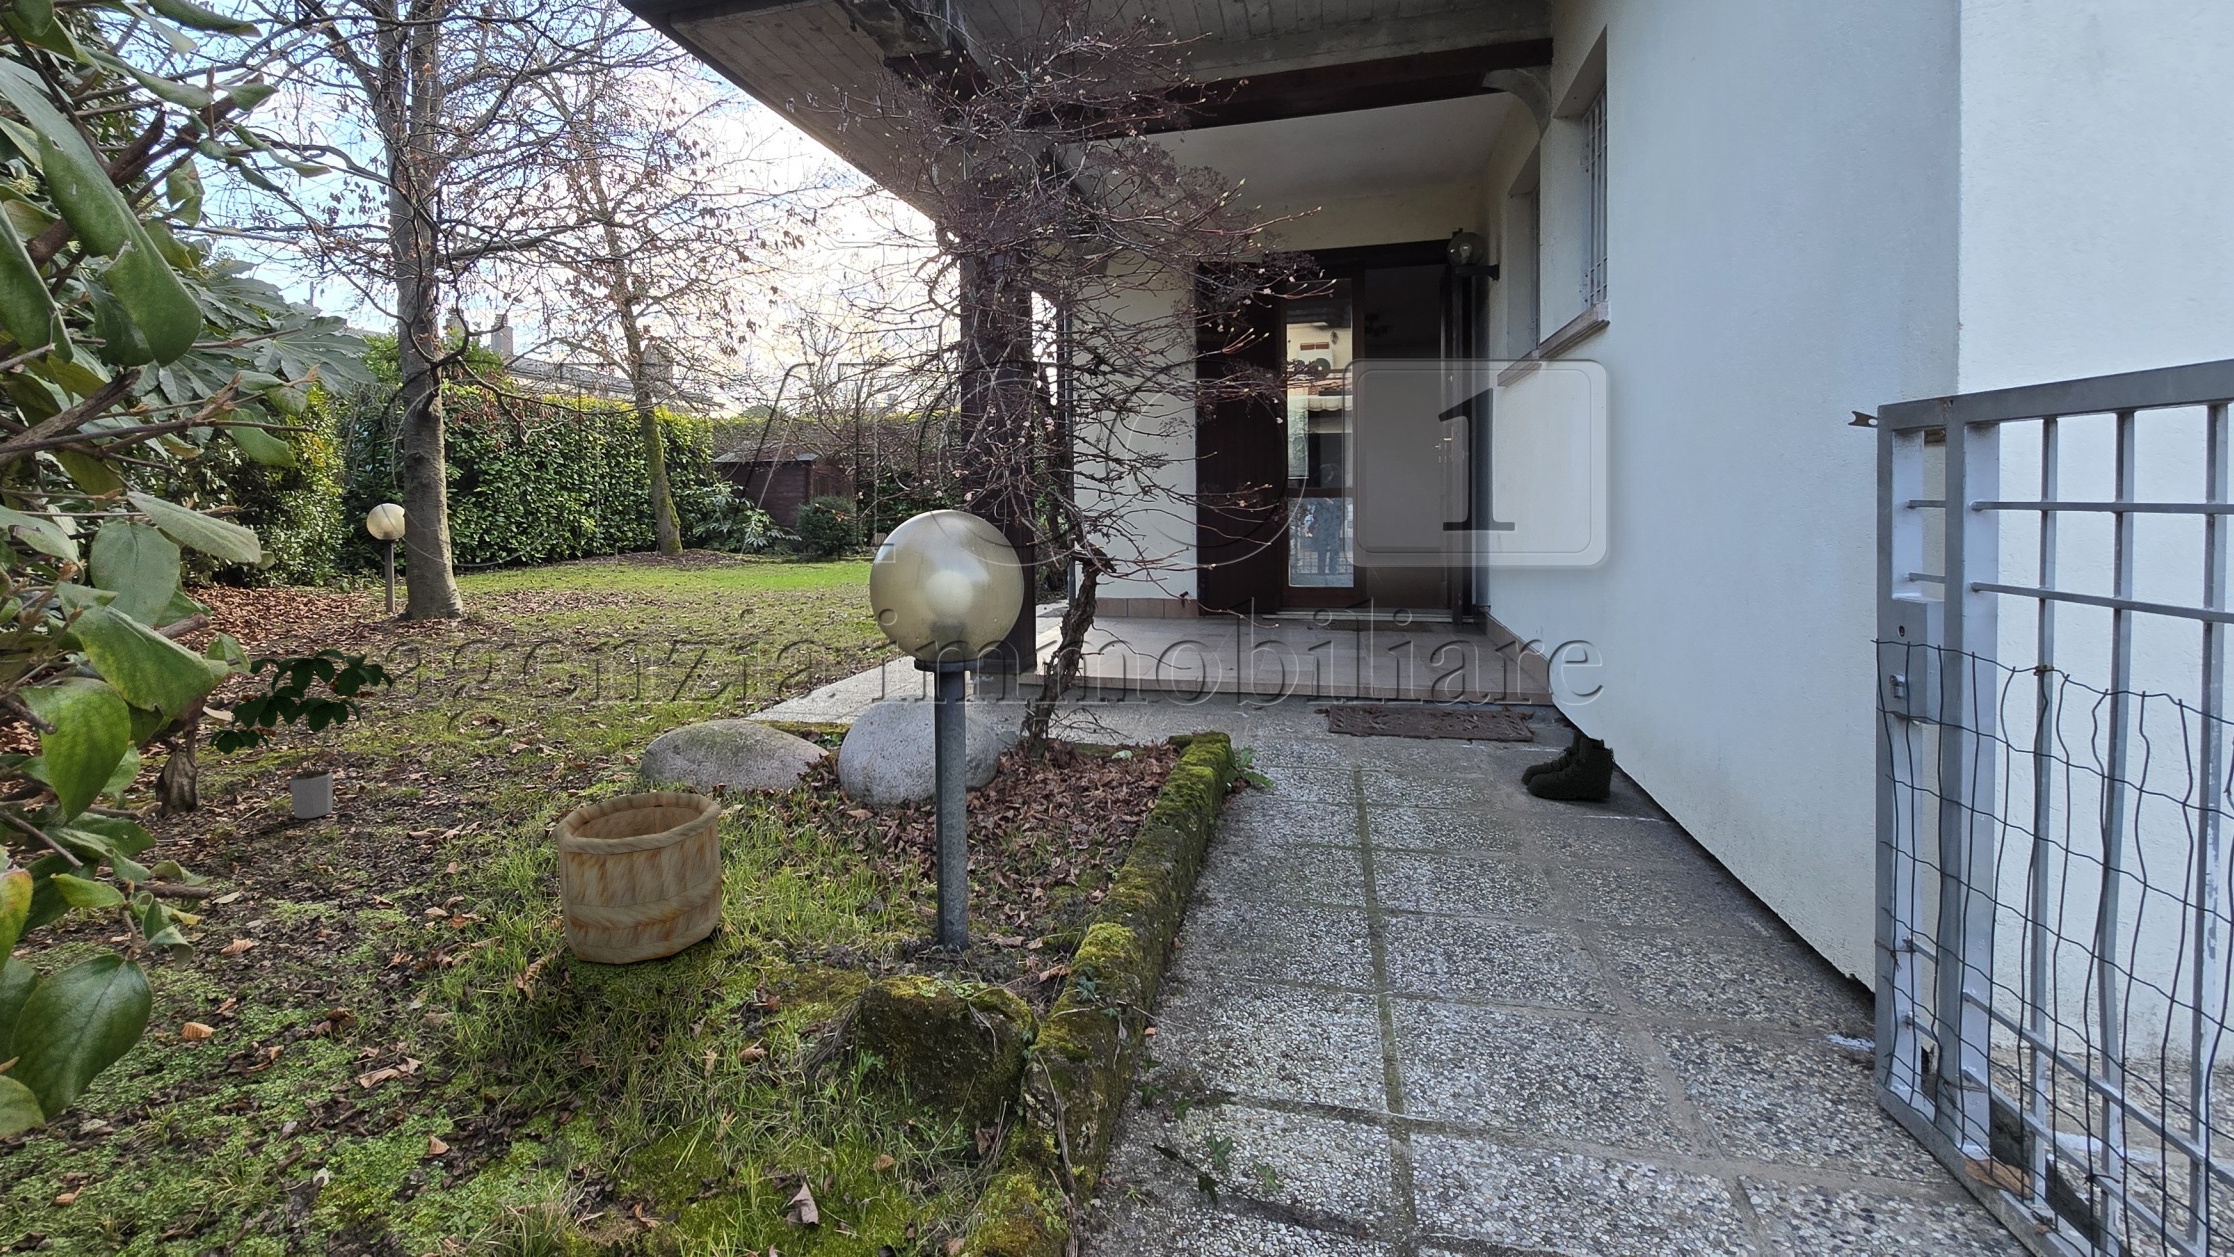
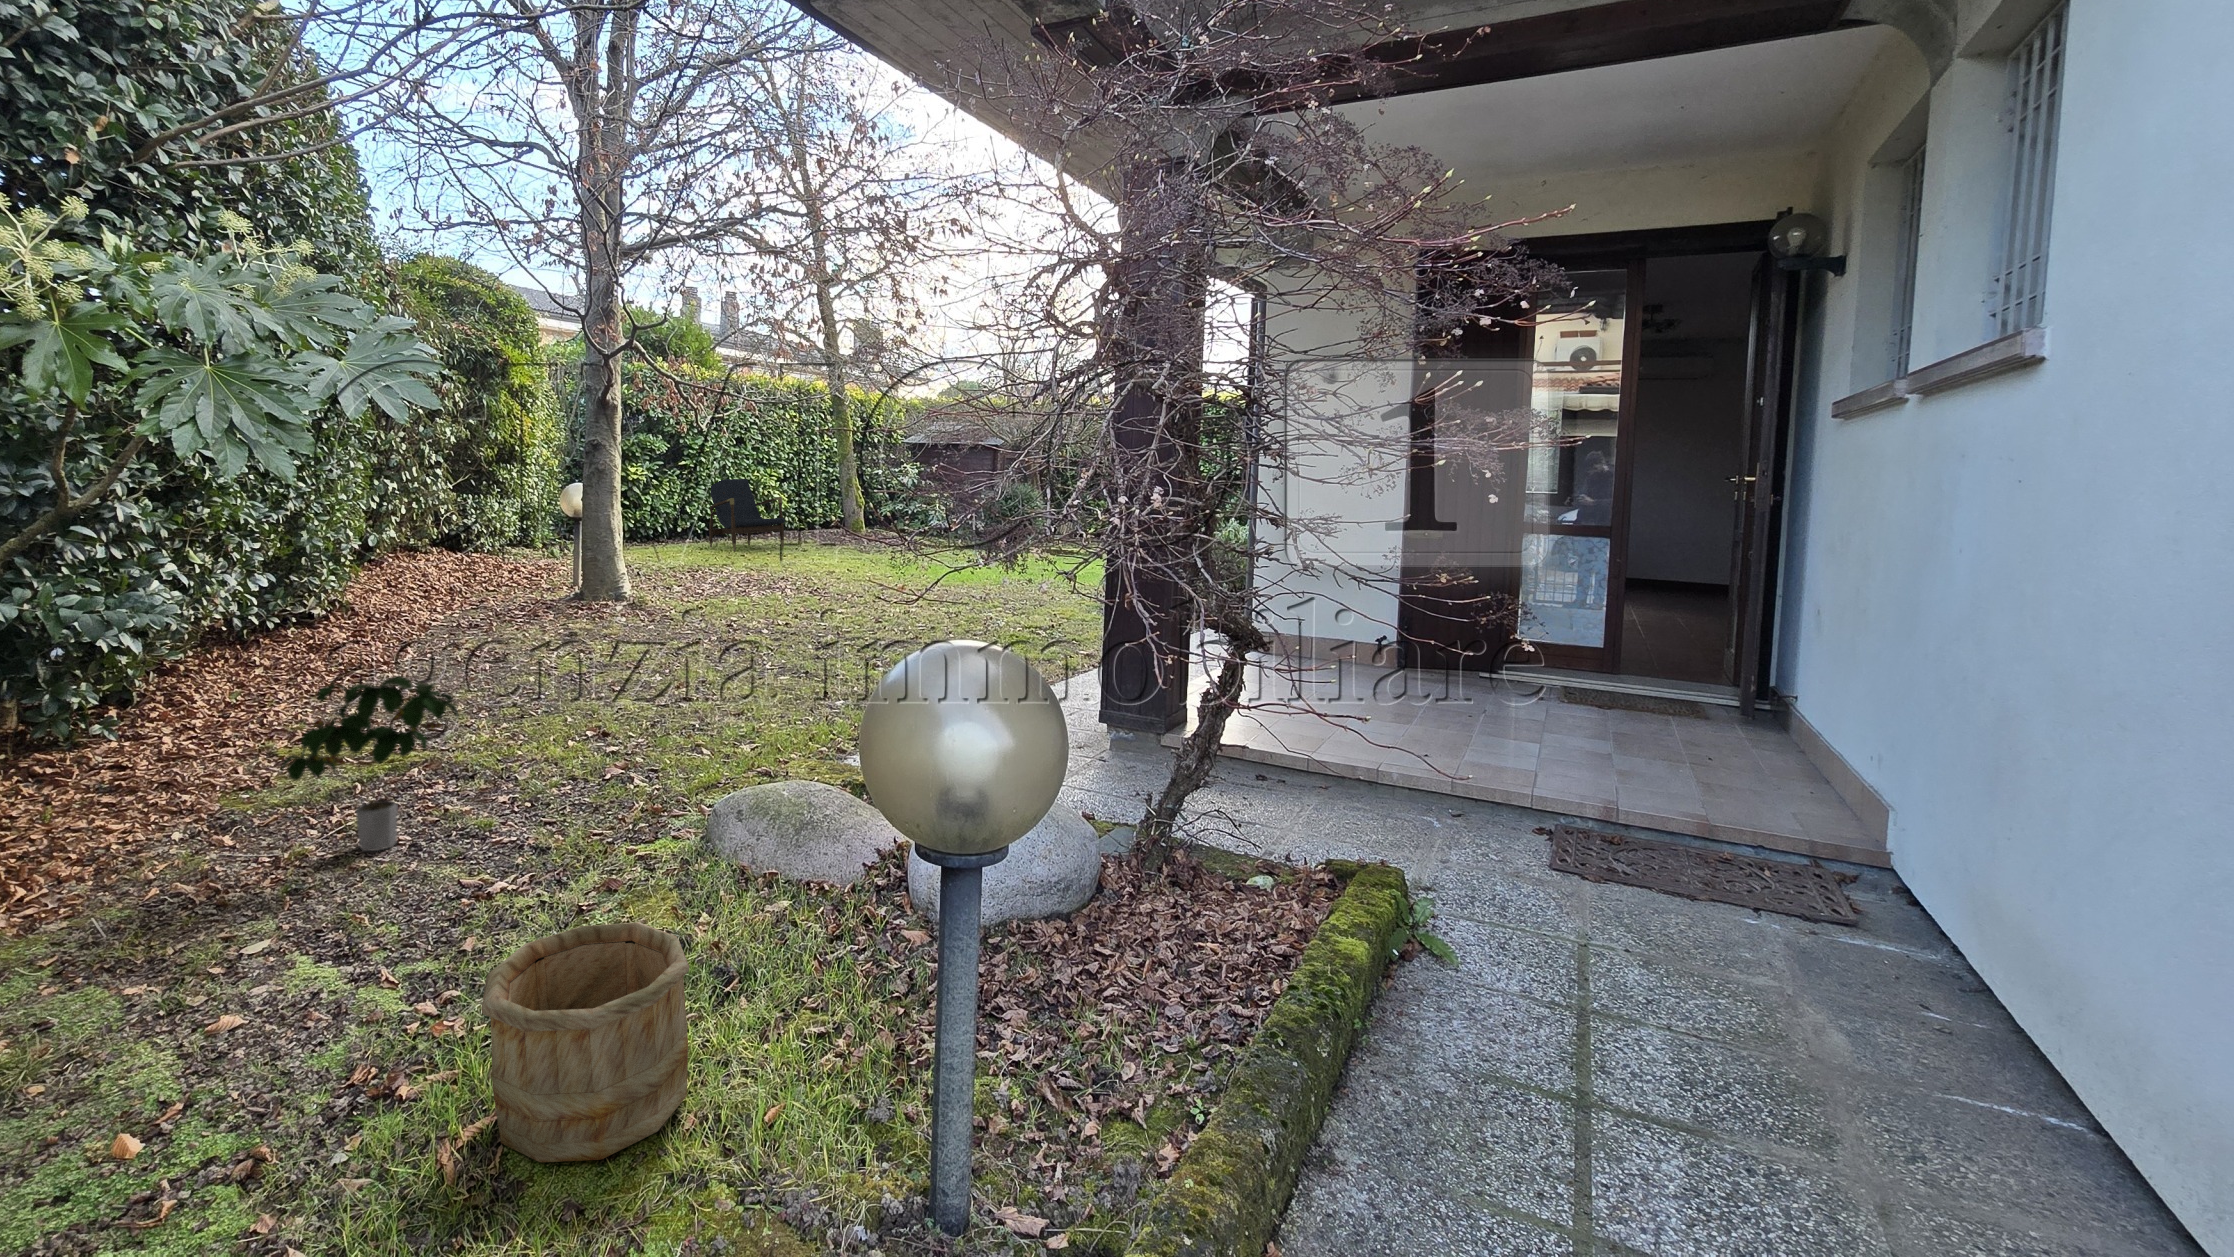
lounge chair: none [509,503,597,577] -> present [709,479,785,551]
boots: present [1521,730,1617,800] -> none [1863,949,2044,1070]

